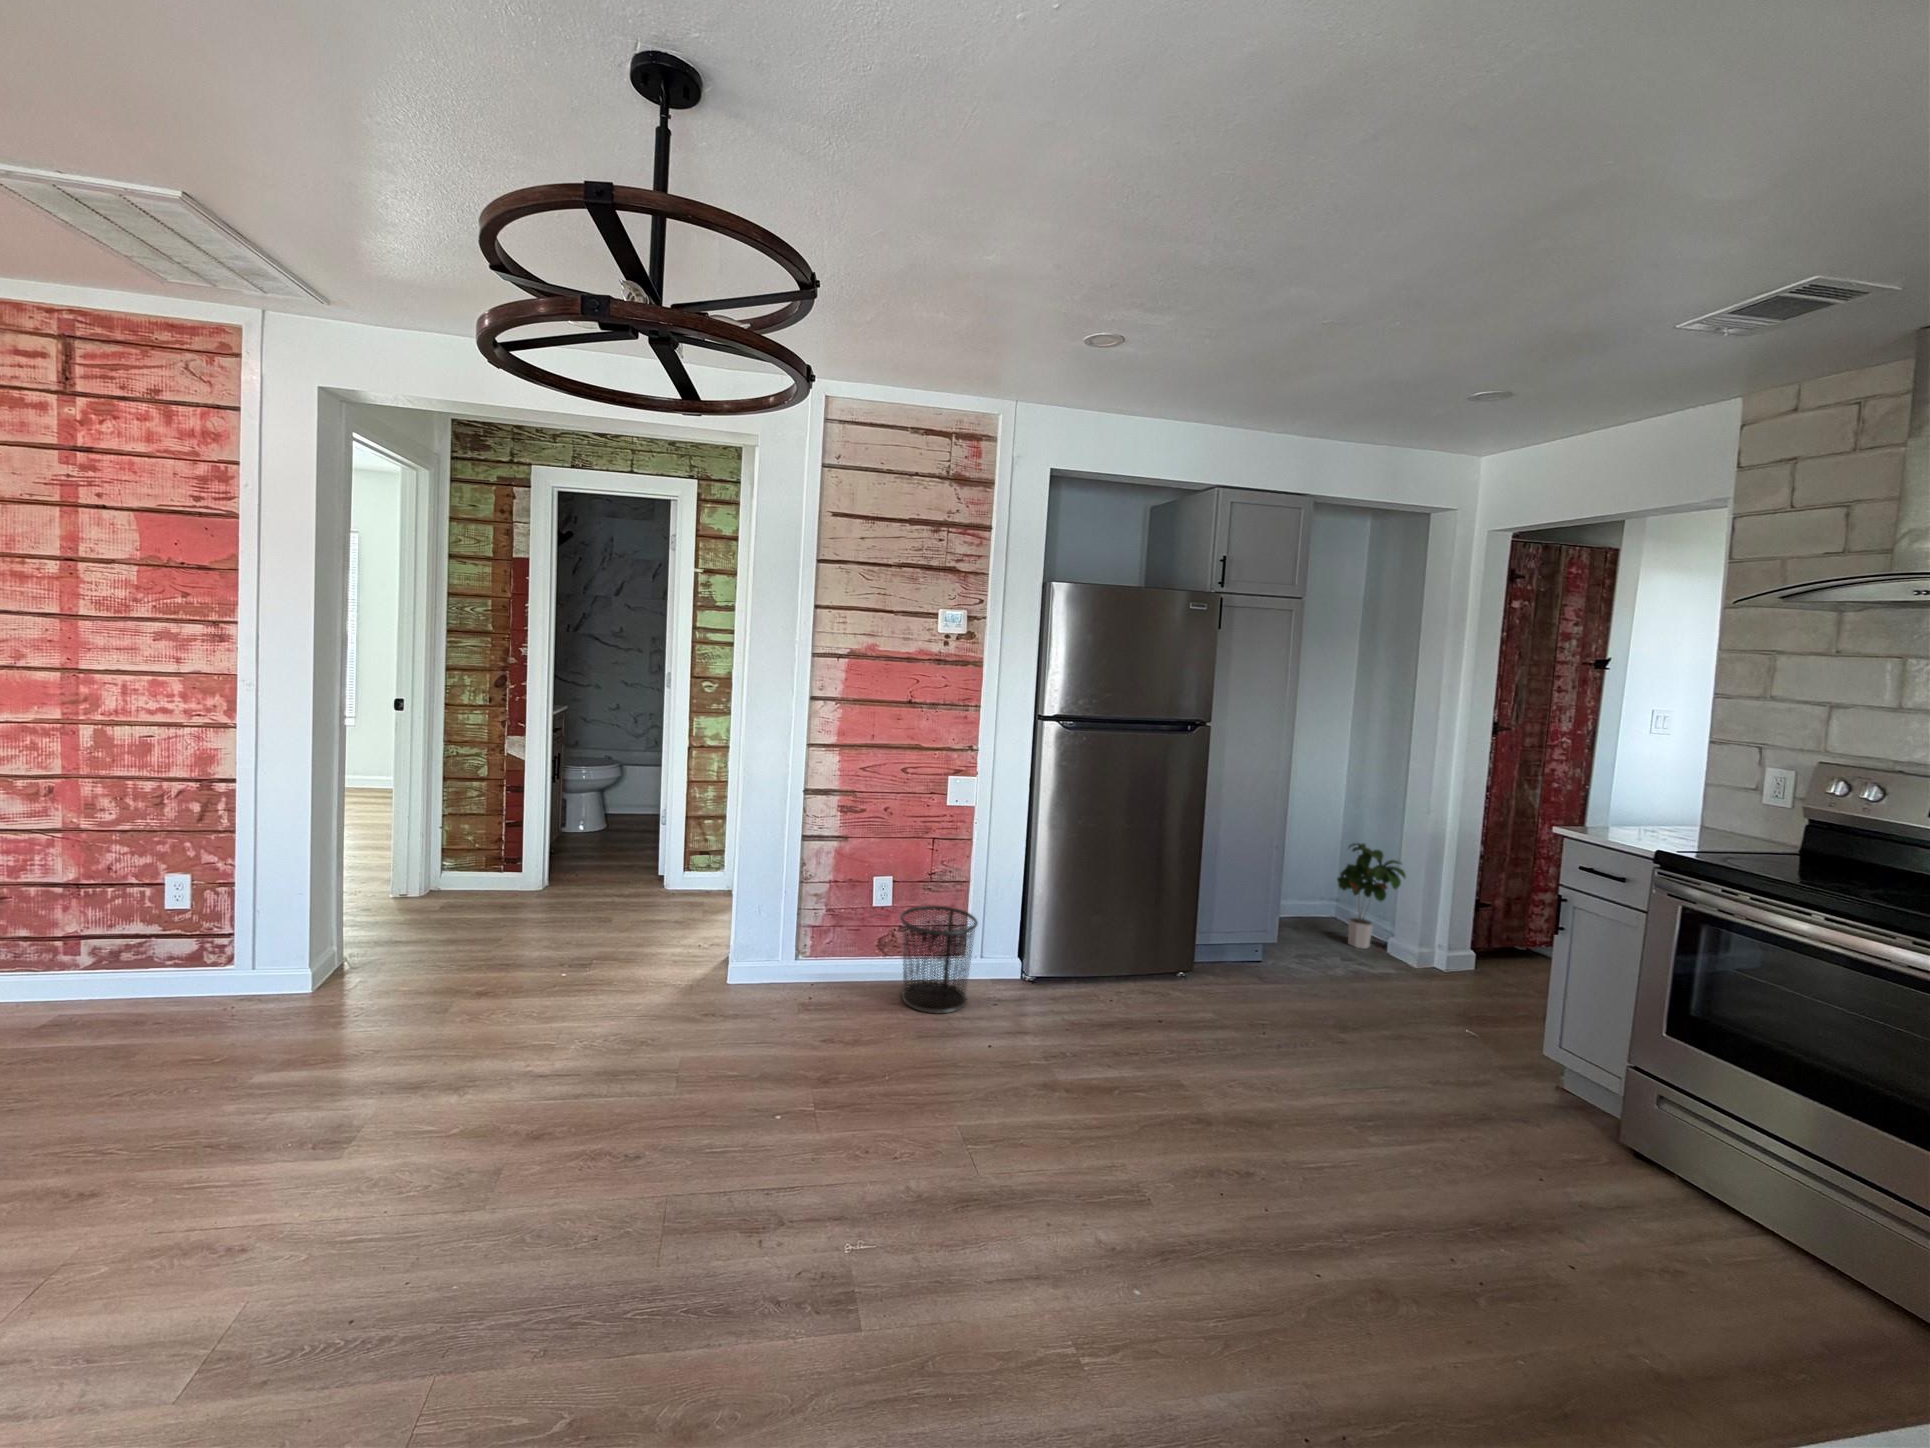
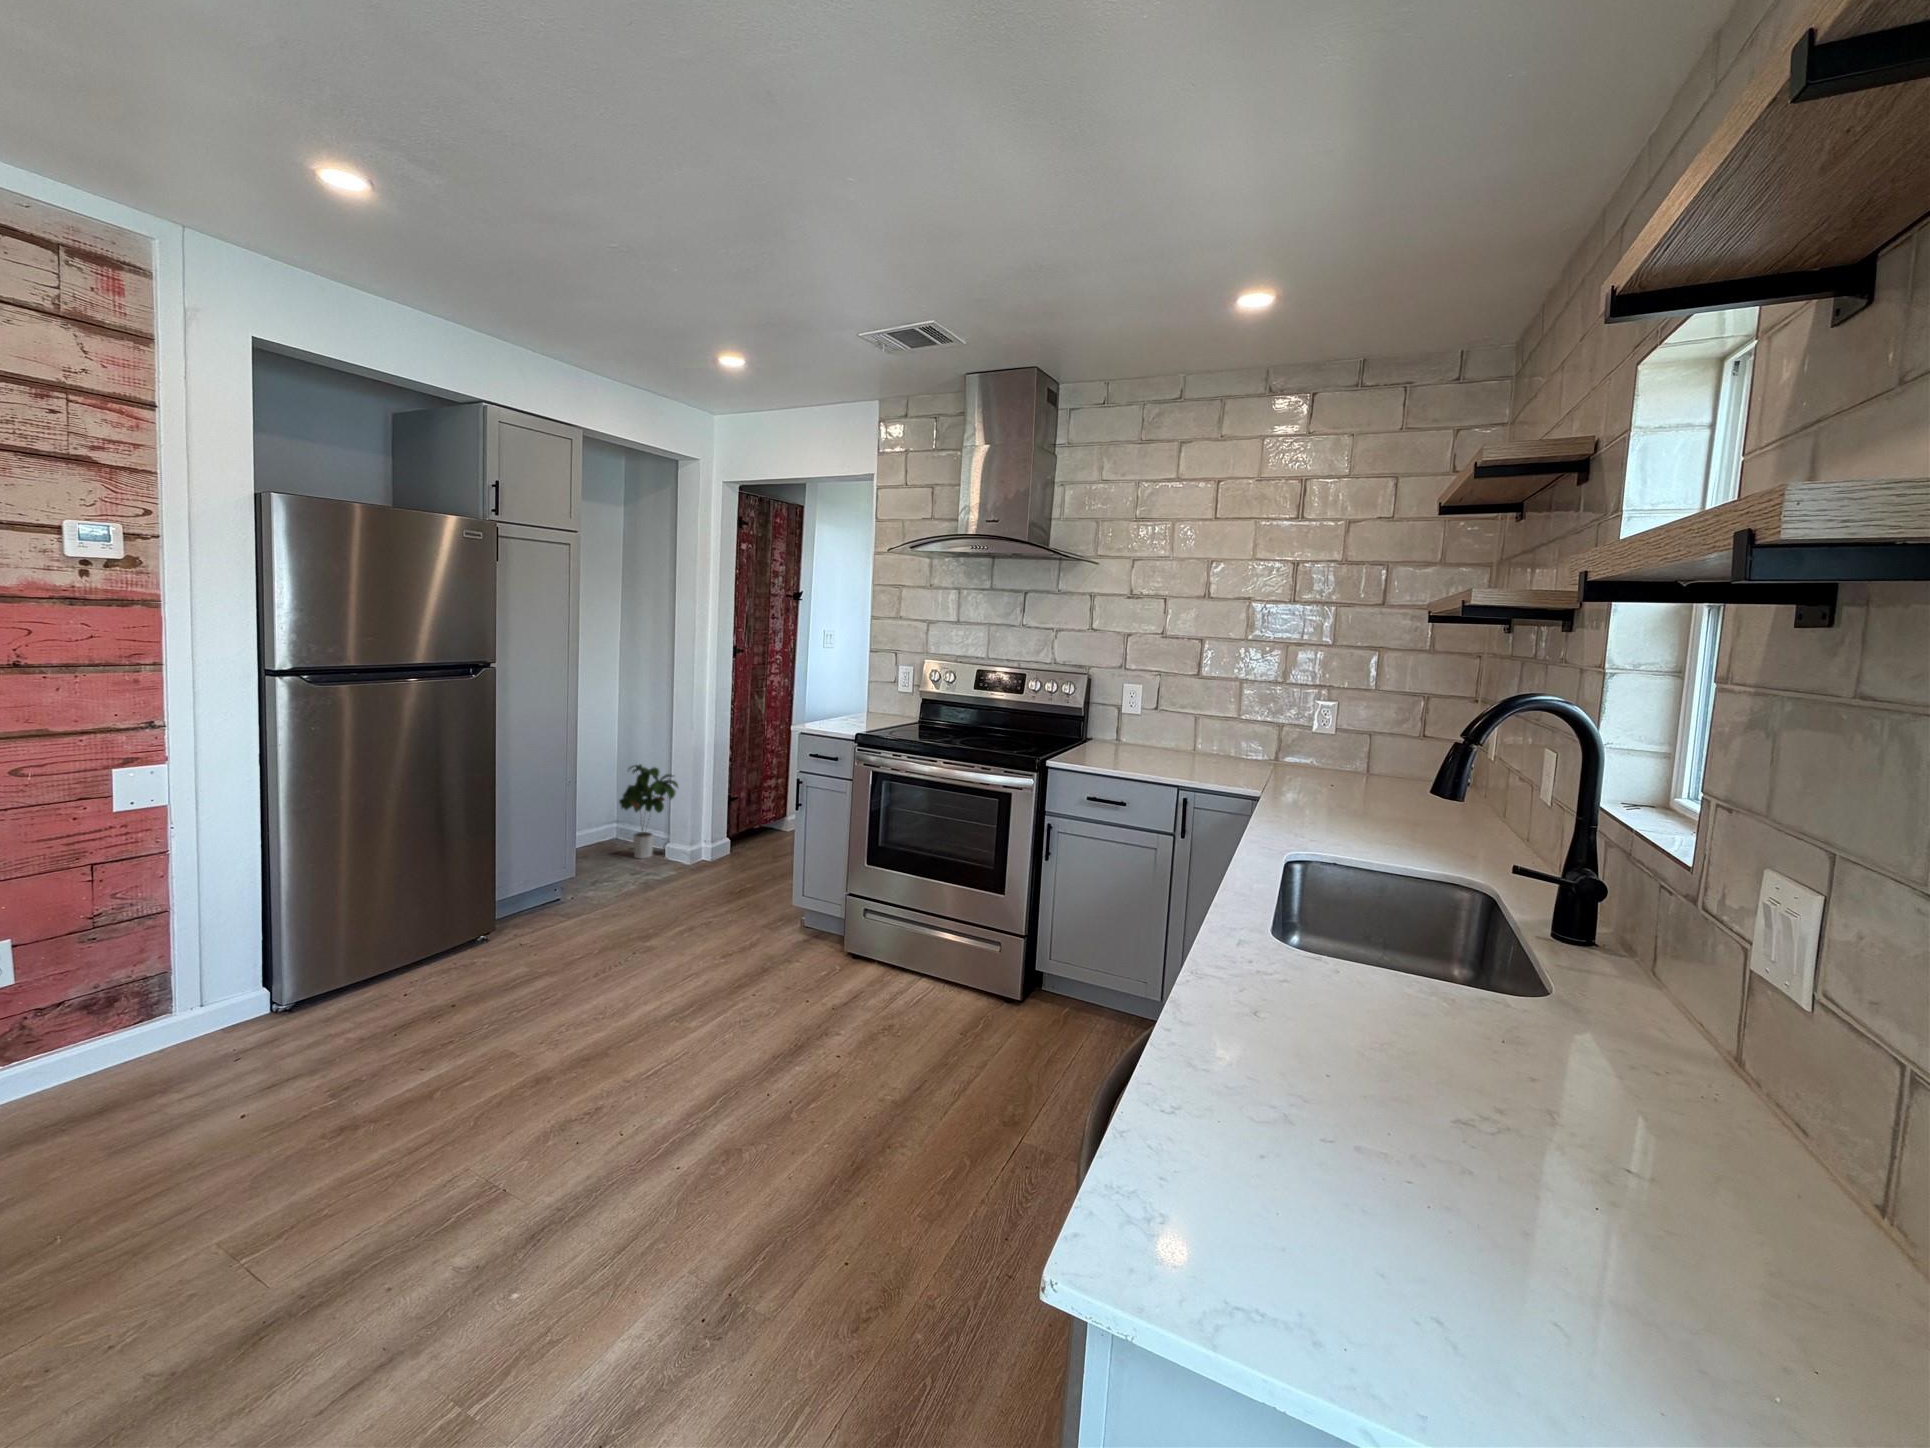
waste bin: present [900,906,978,1013] -> none [35,953,196,1121]

